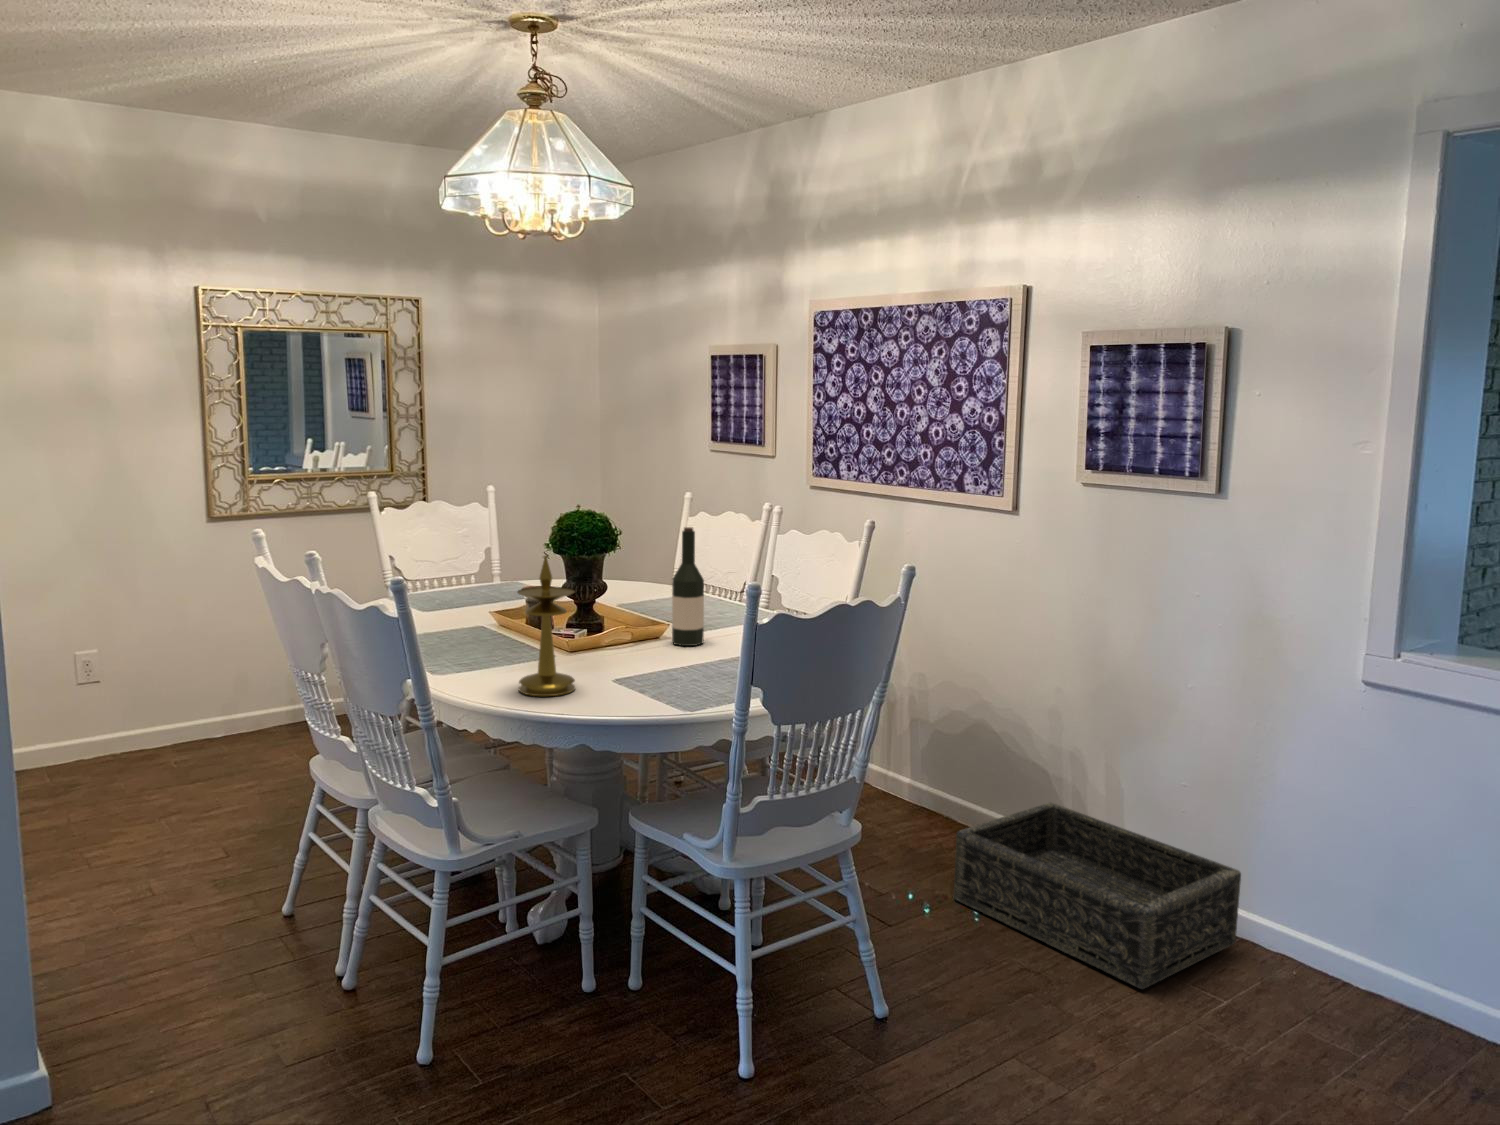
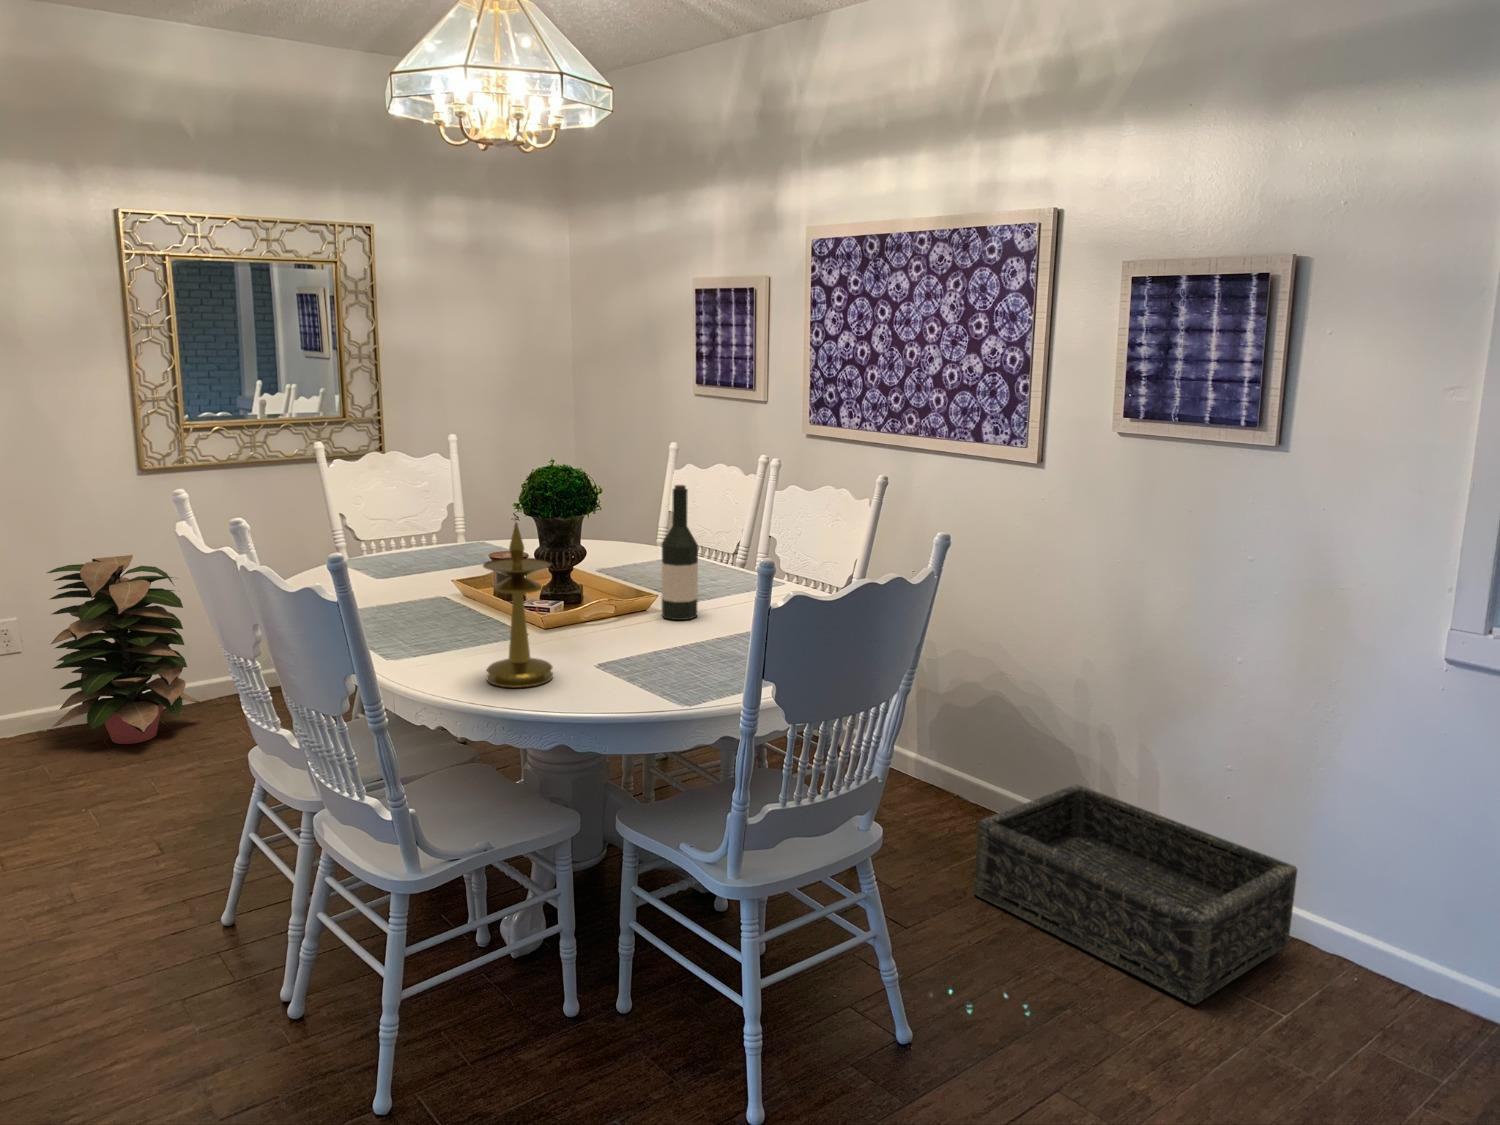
decorative plant: none [123,595,260,767] -> present [47,555,202,744]

